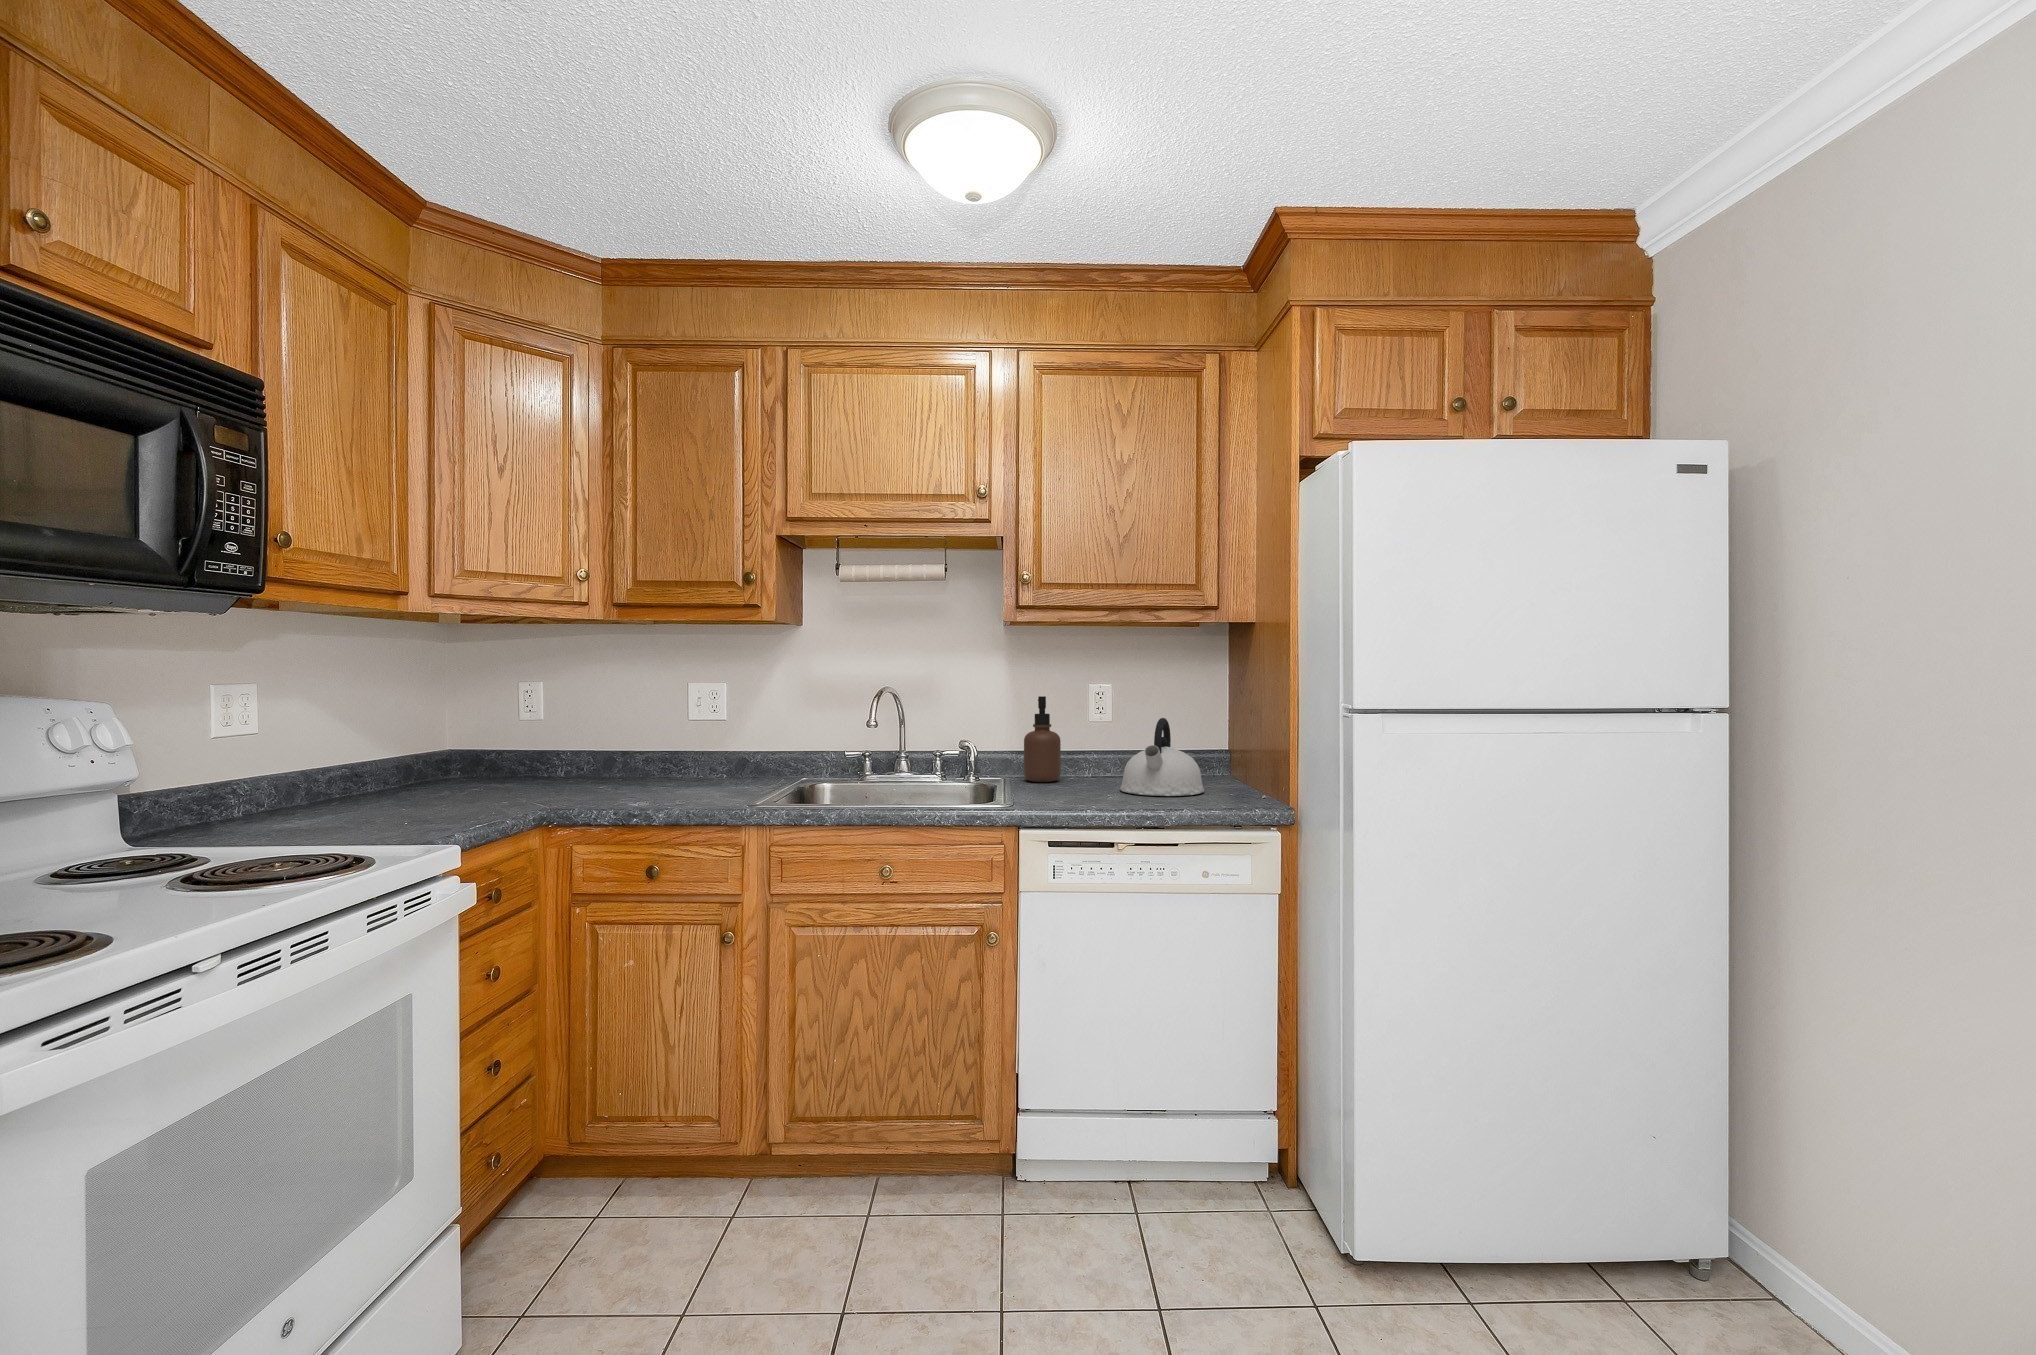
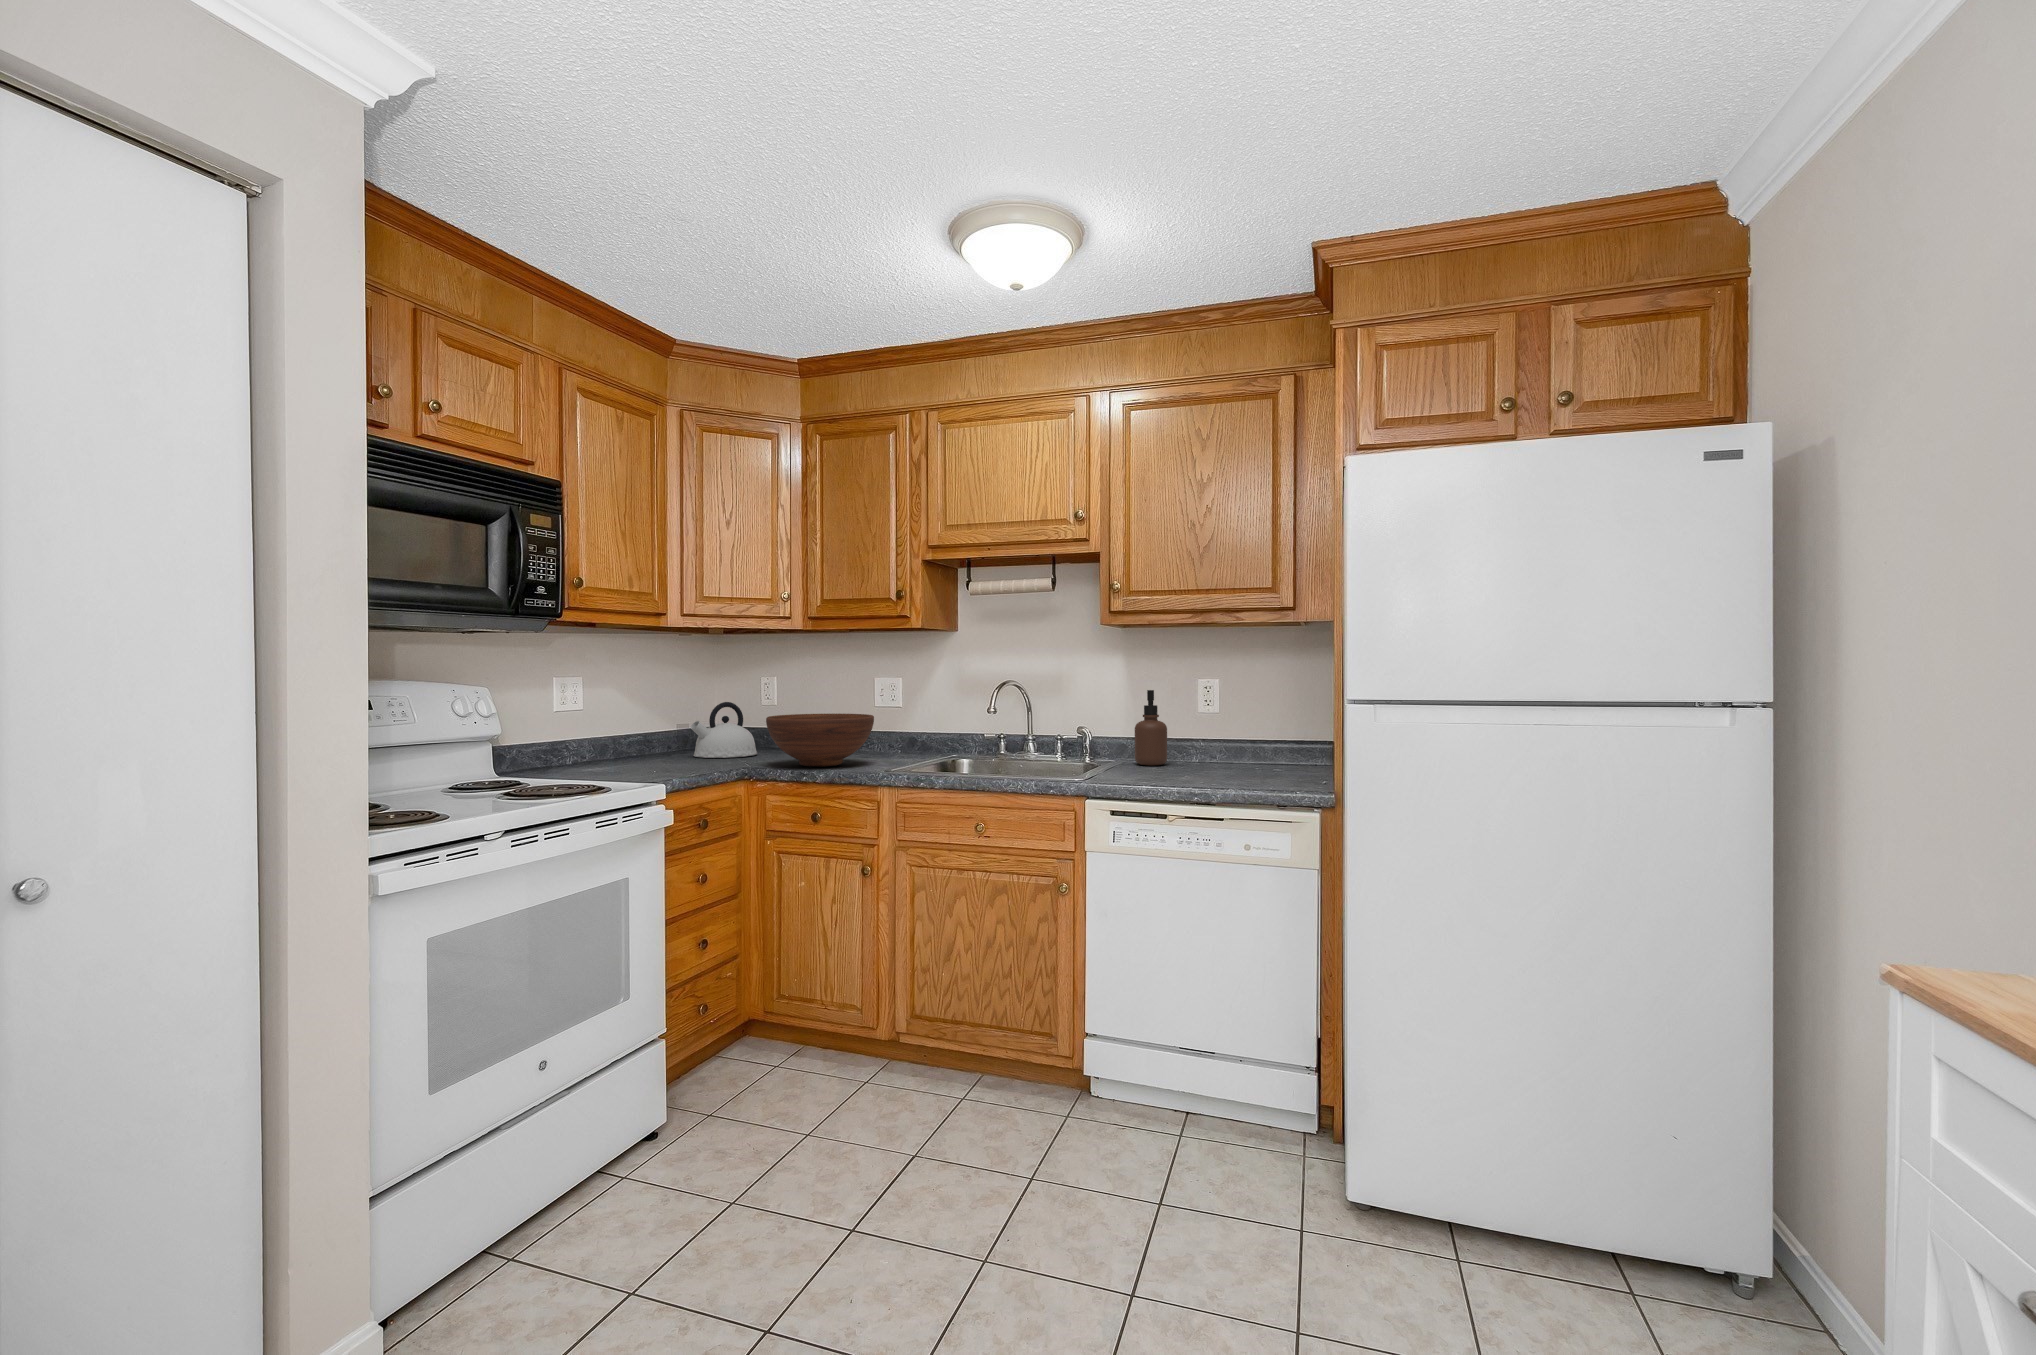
kettle: present [1120,718,1205,796] -> present [691,702,757,758]
fruit bowl: none [563,729,713,801] -> present [766,714,874,767]

